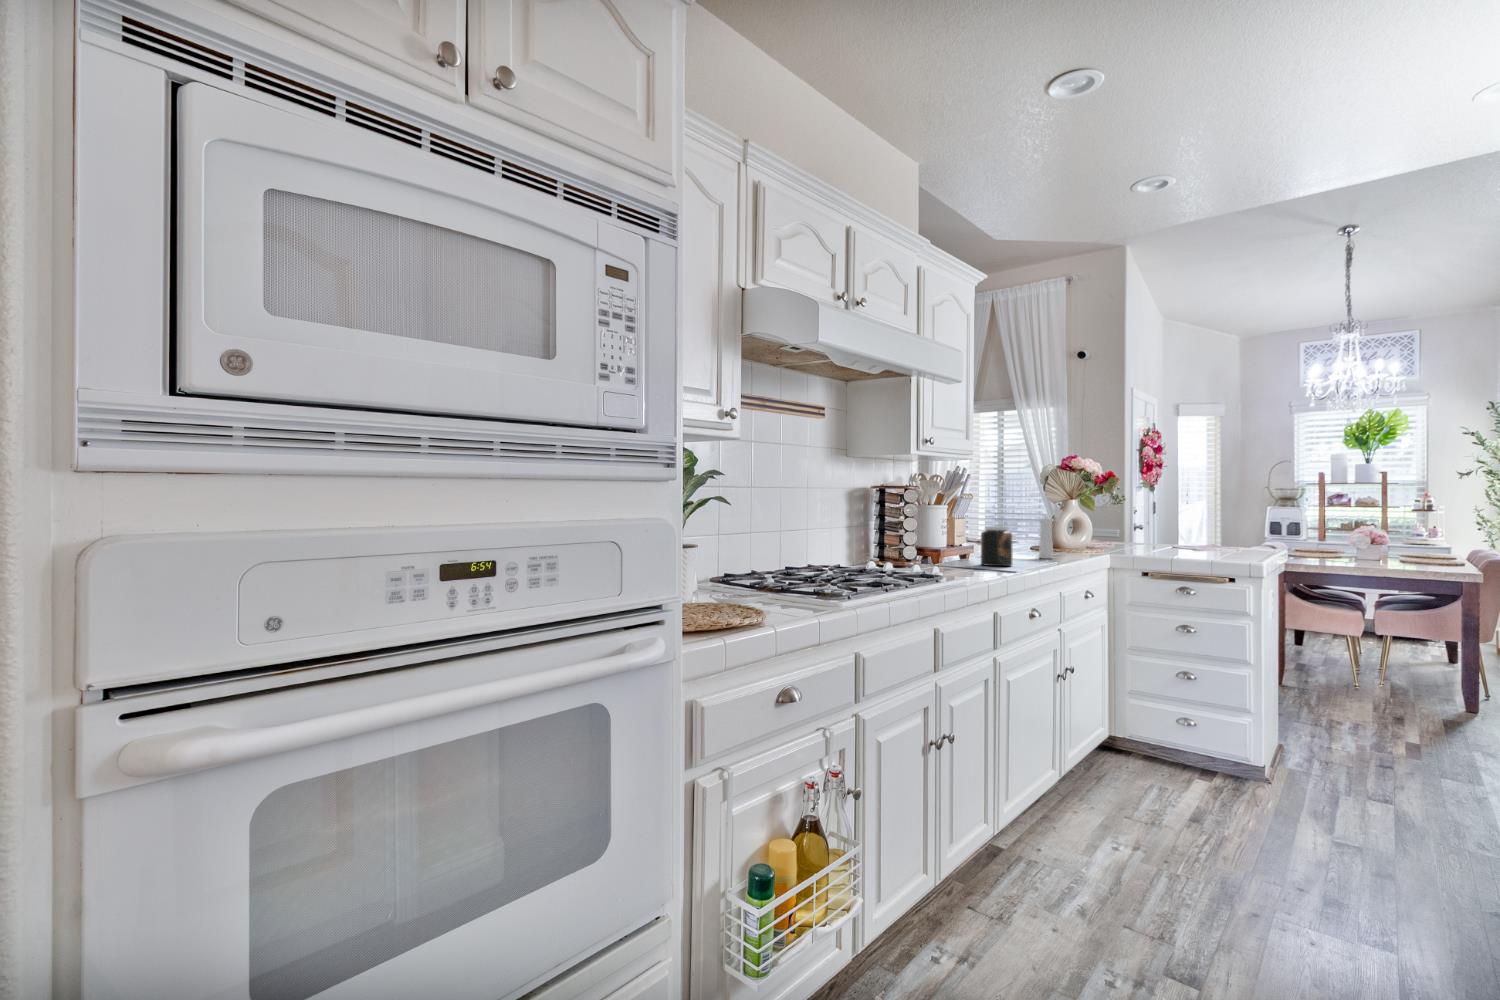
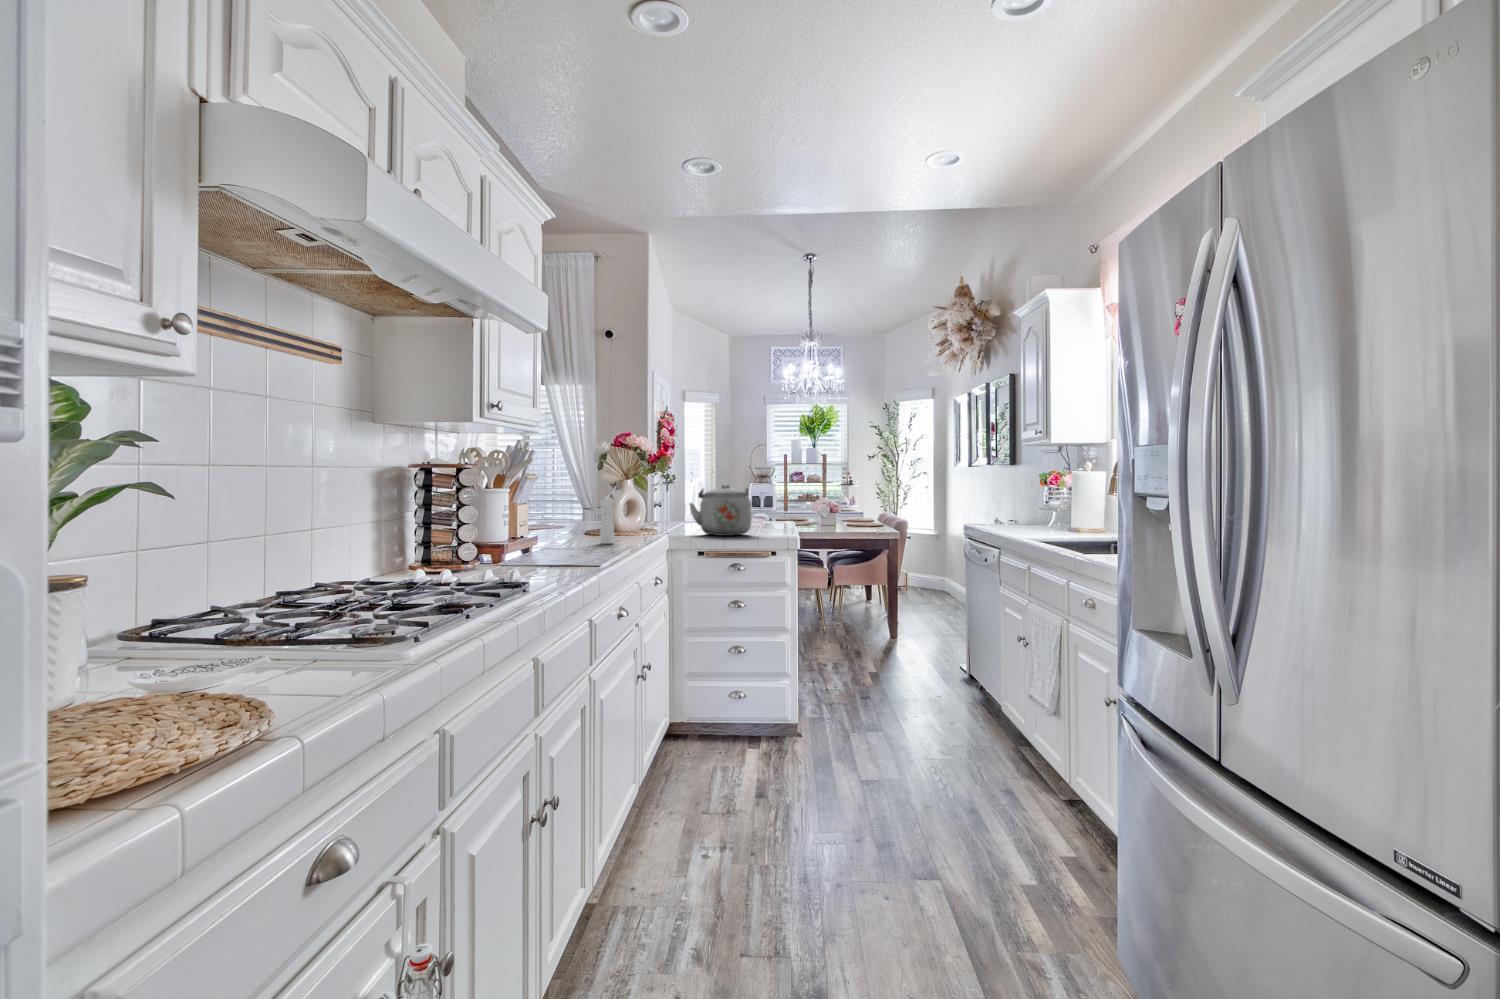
kettle: none [1142,505,1216,558] -> present [690,485,751,536]
jar: present [981,526,1013,566] -> none [549,512,586,559]

